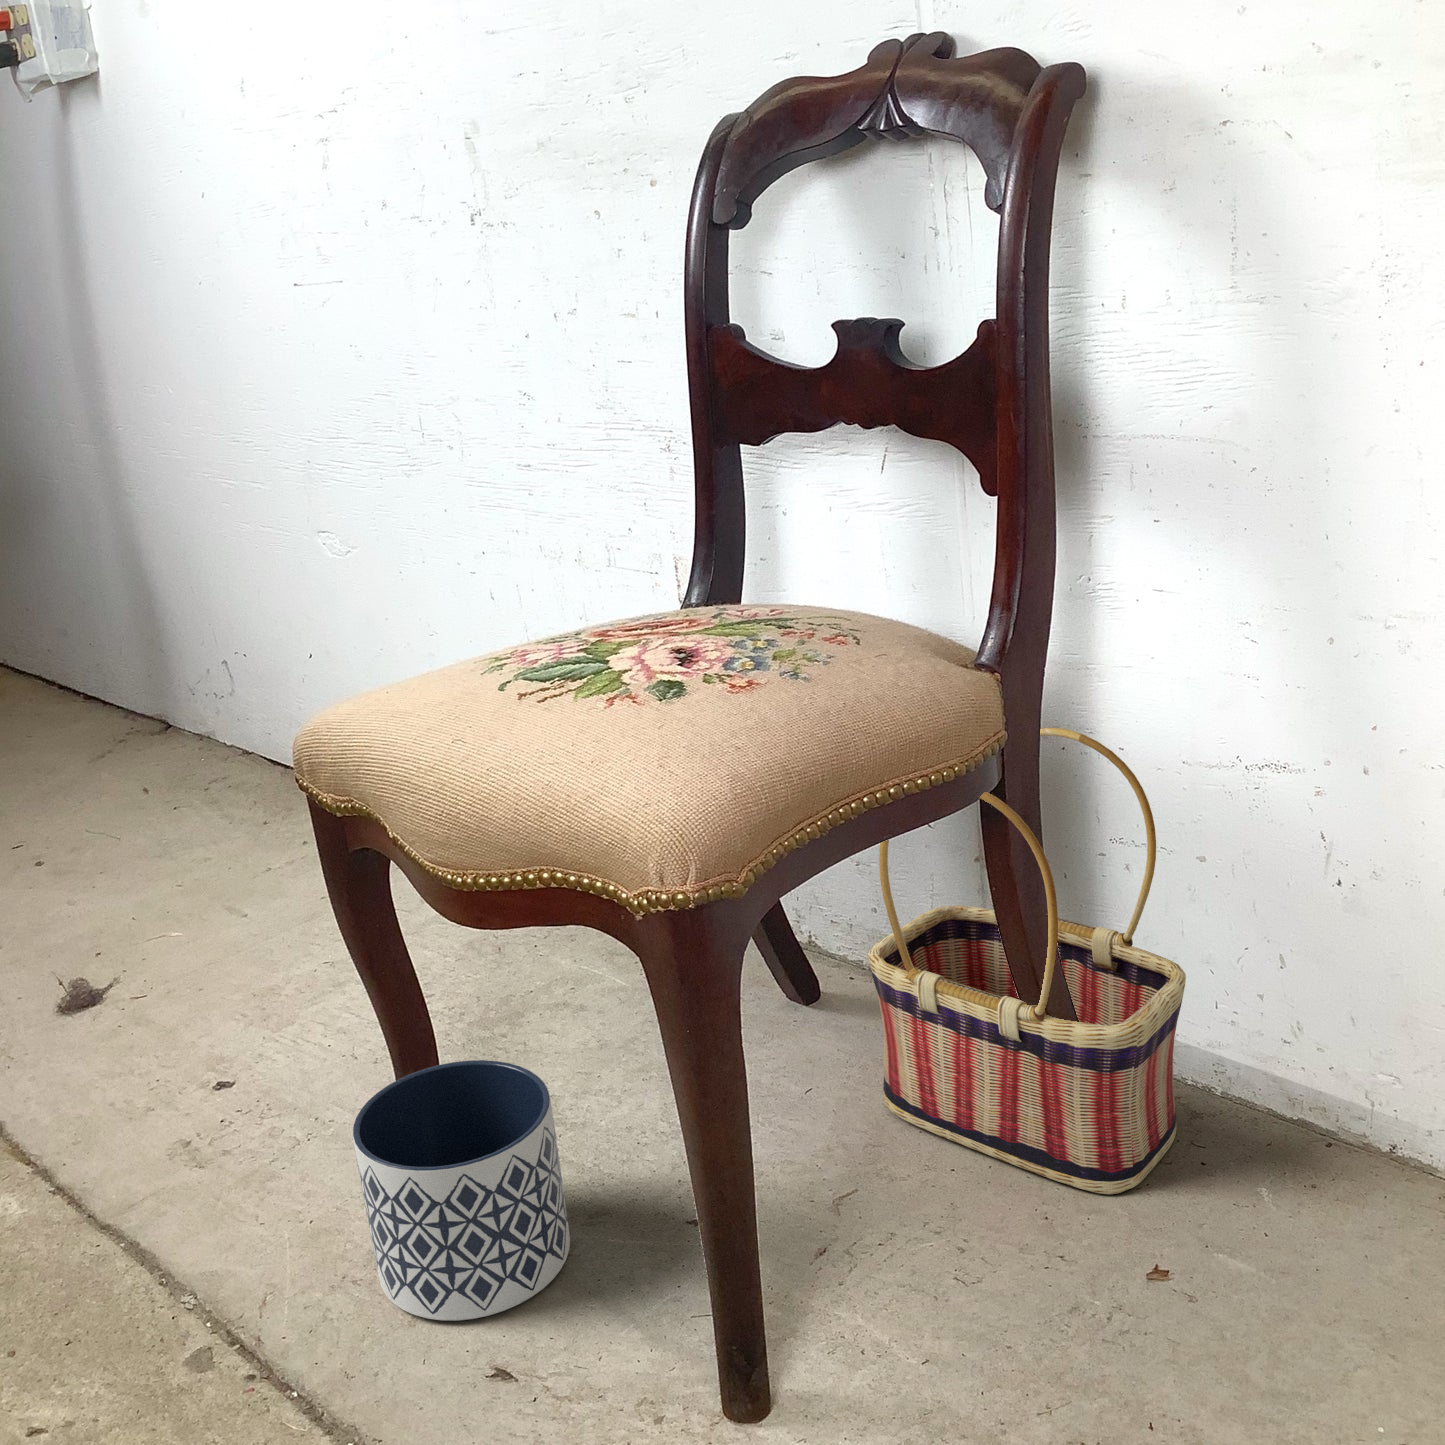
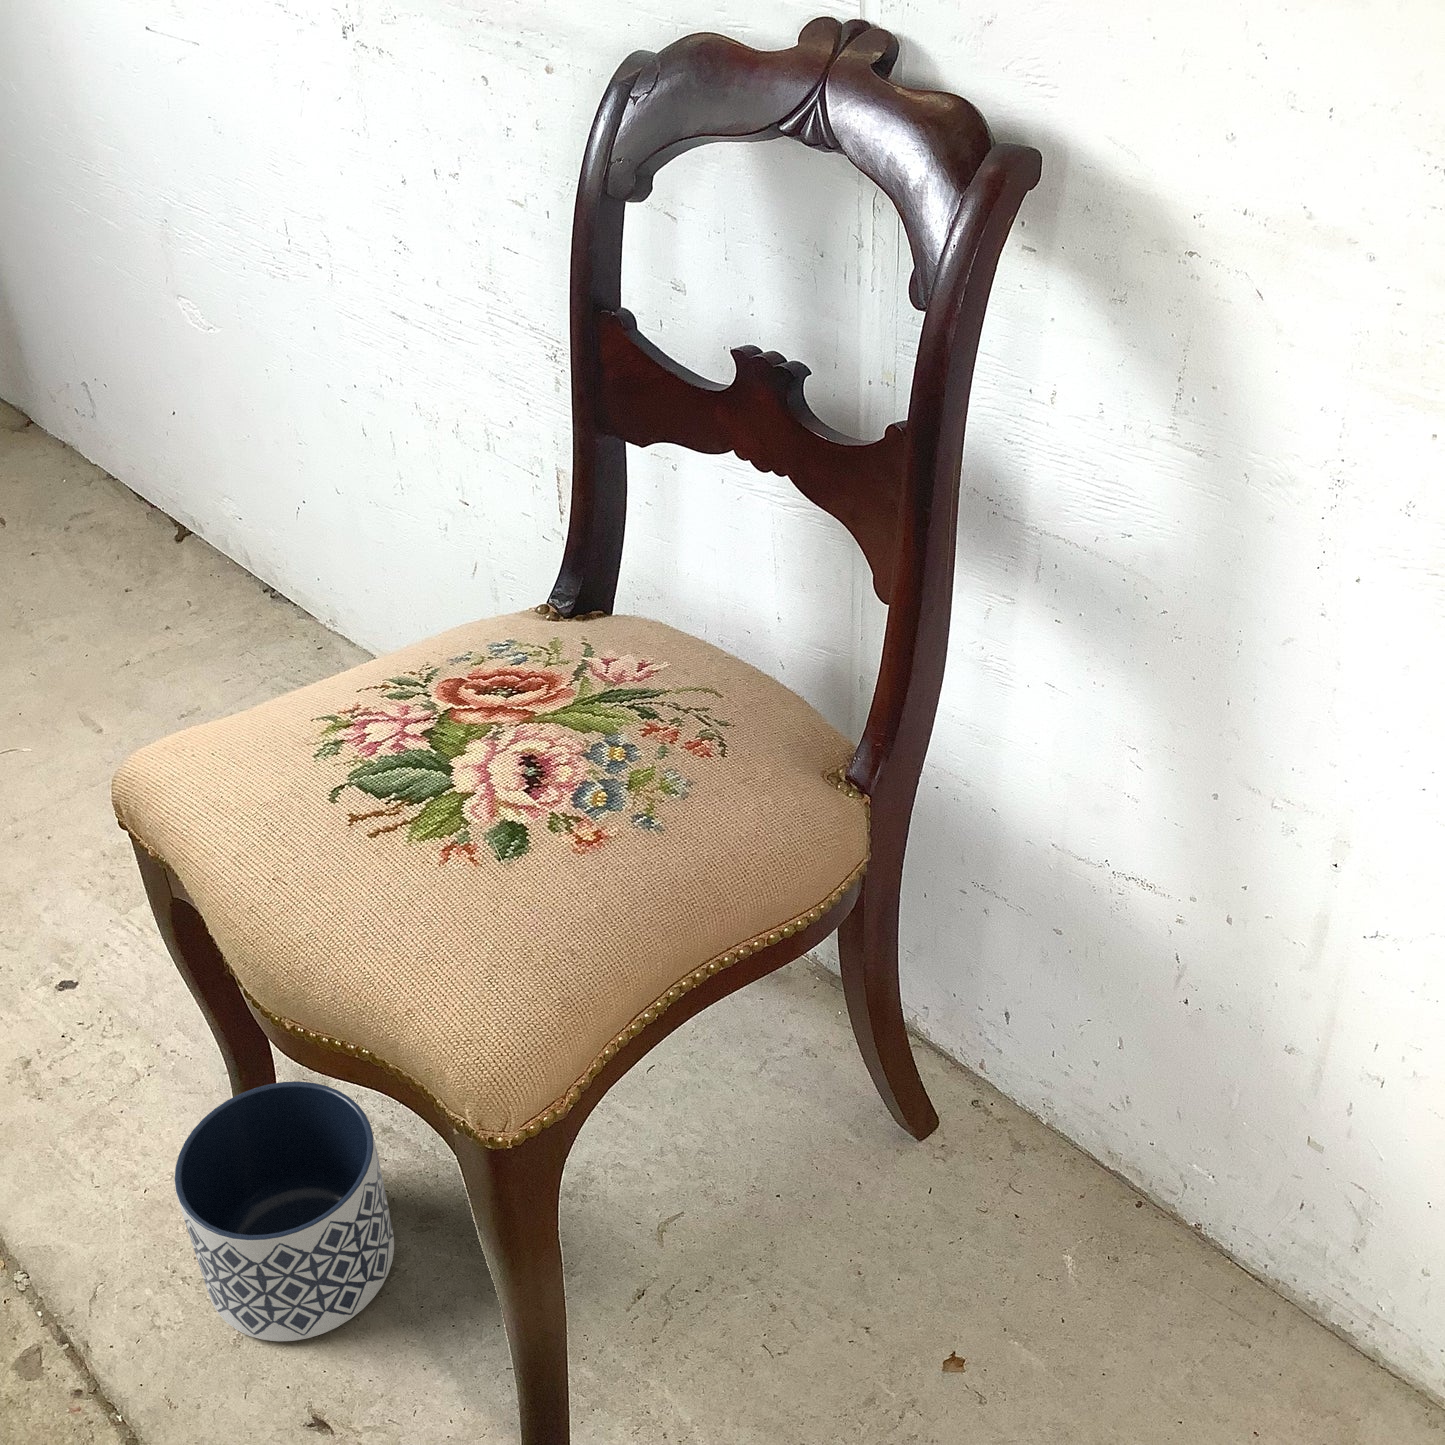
basket: present [868,728,1186,1194] -> none [713,792,1021,1247]

